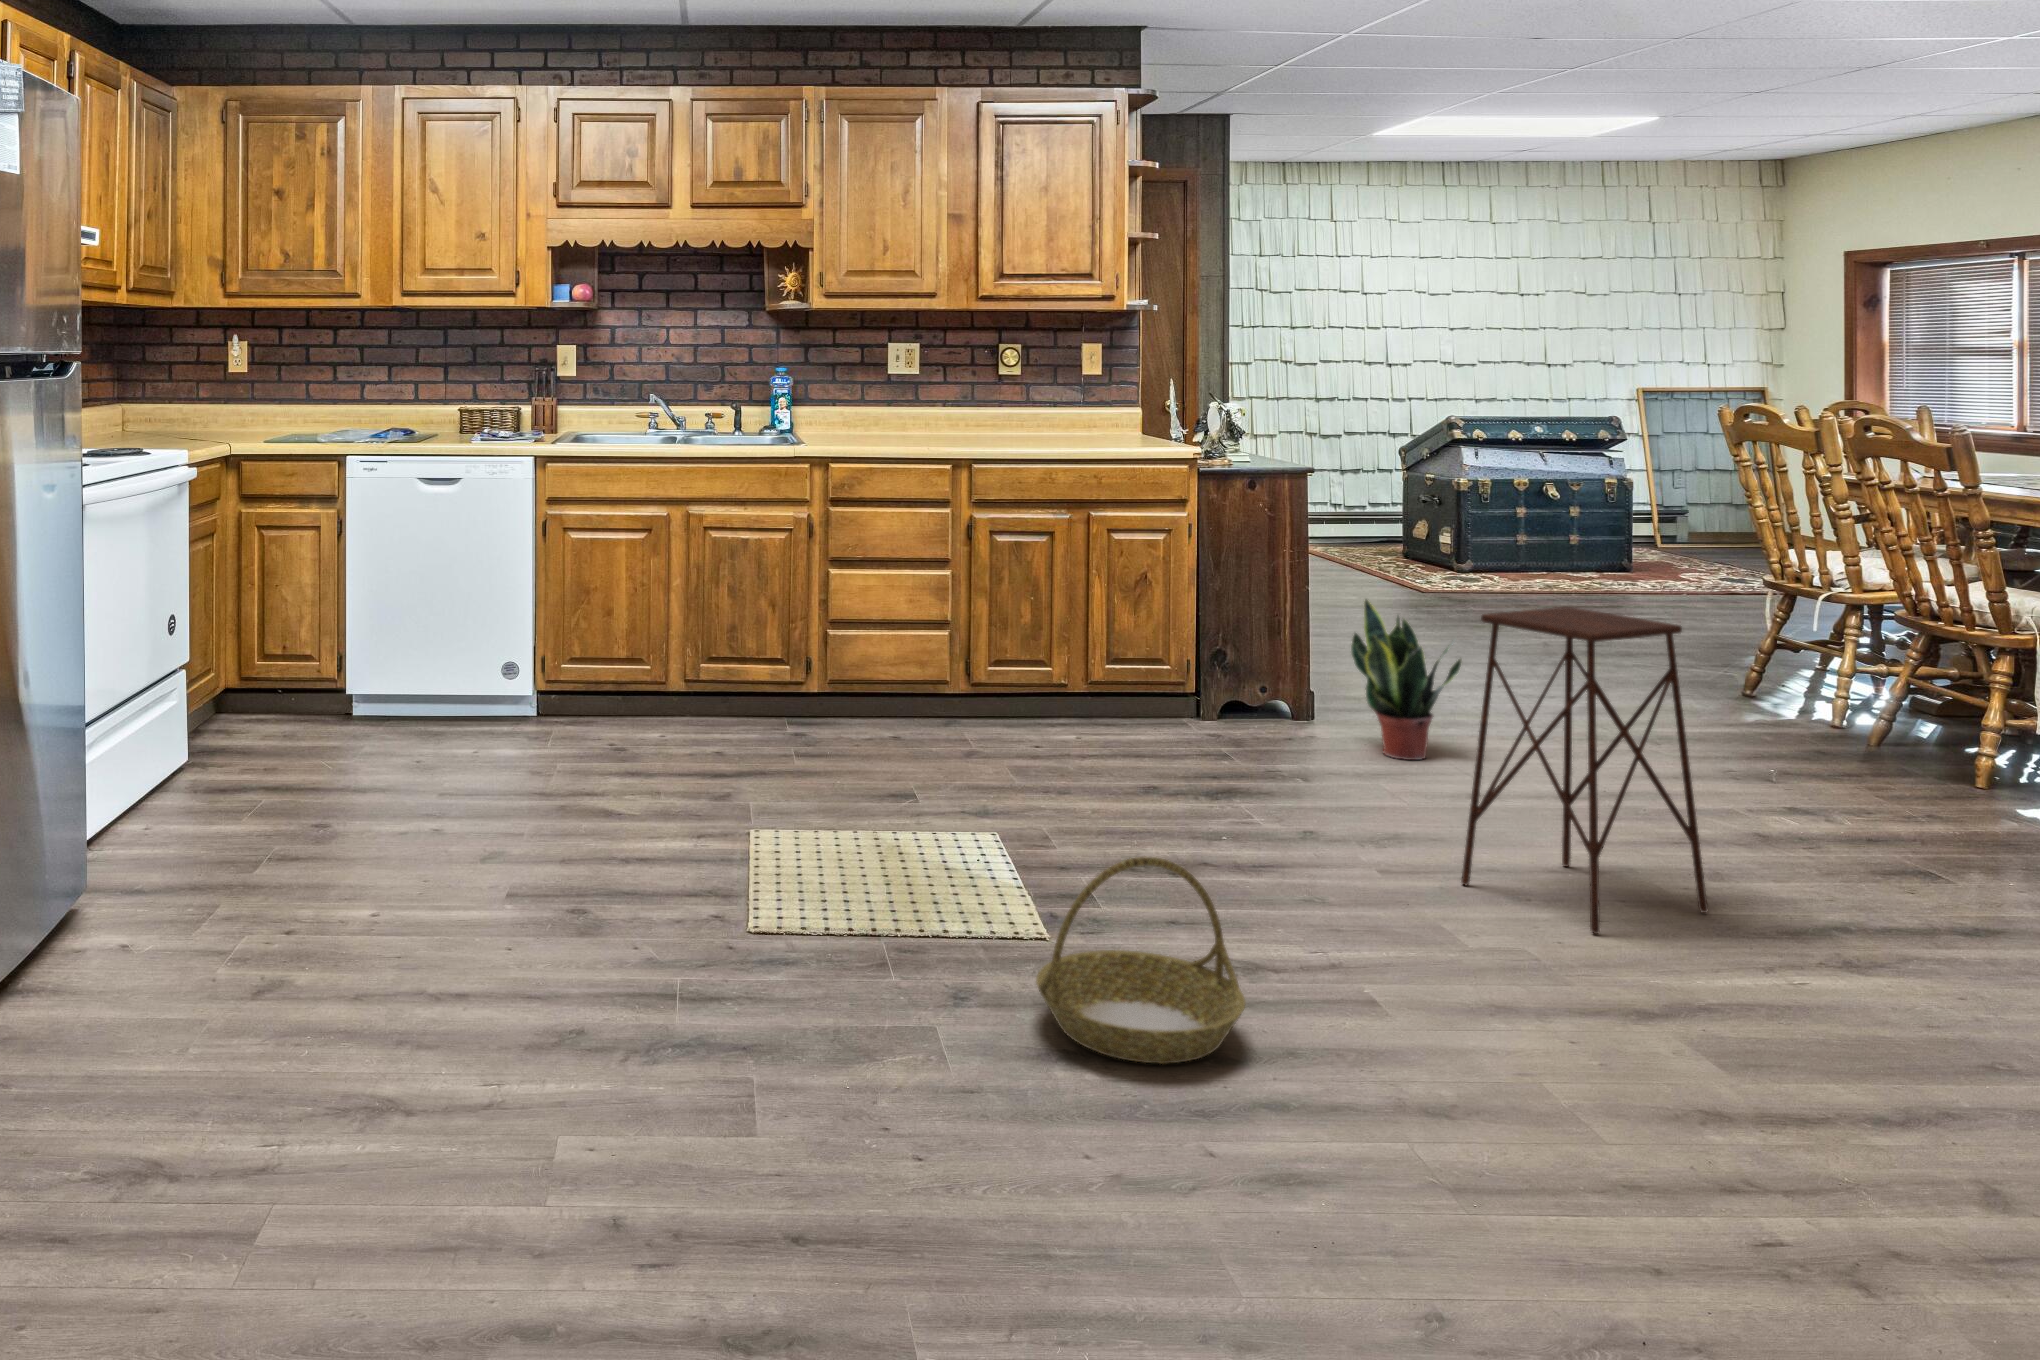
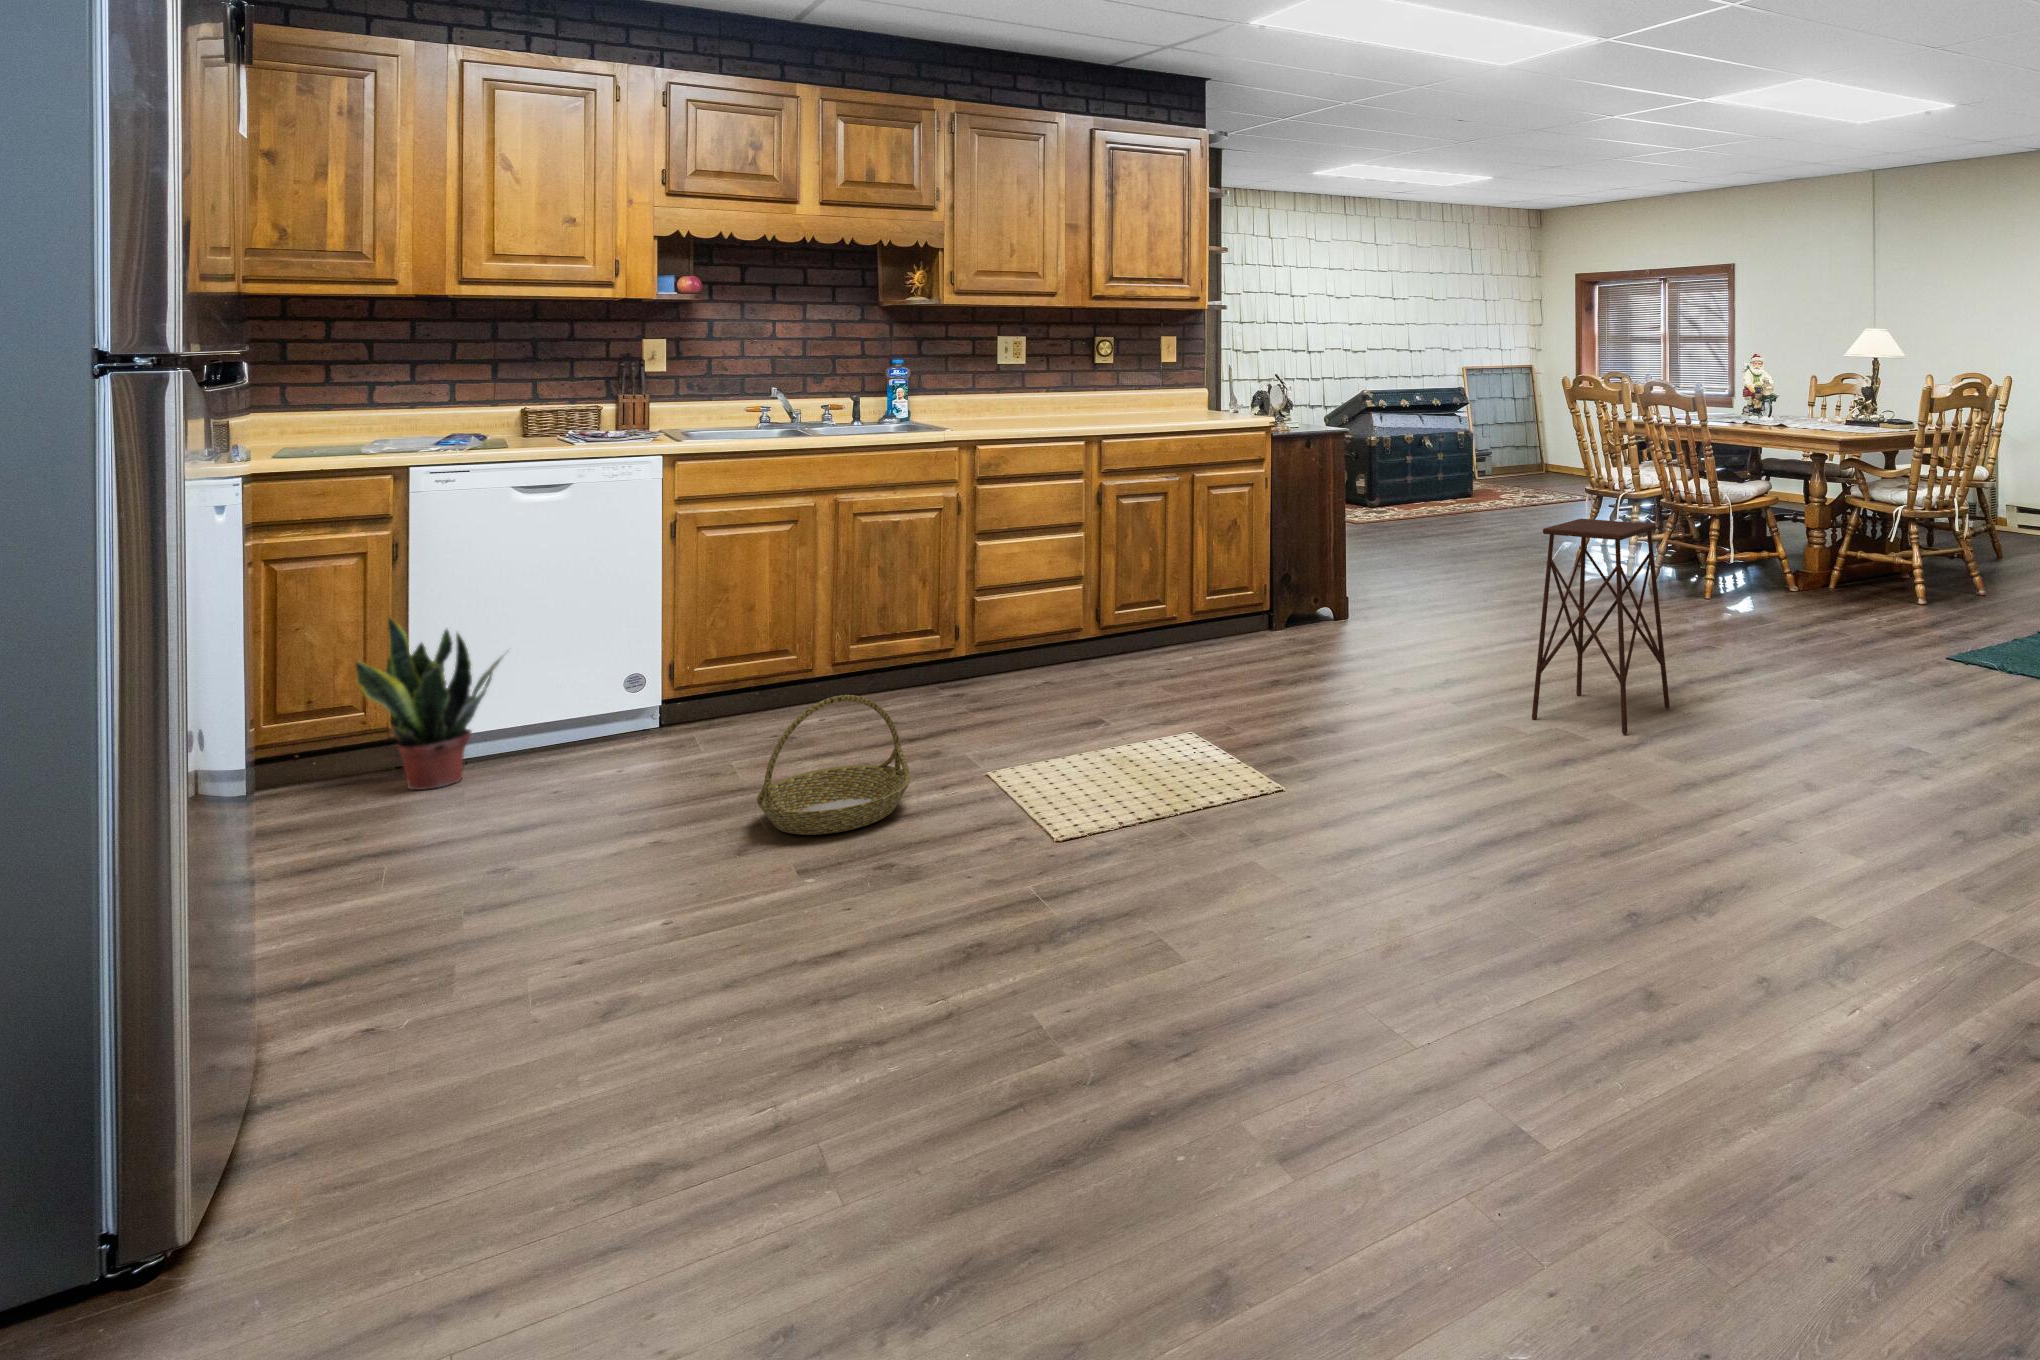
potted plant: present [1351,600,1462,760] -> present [356,618,508,790]
basket: present [1036,857,1245,1064] -> present [756,695,911,835]

